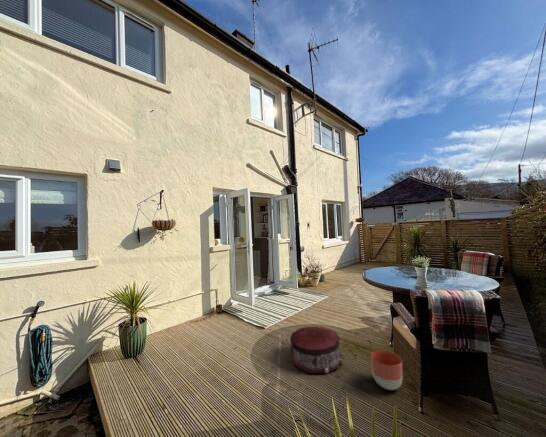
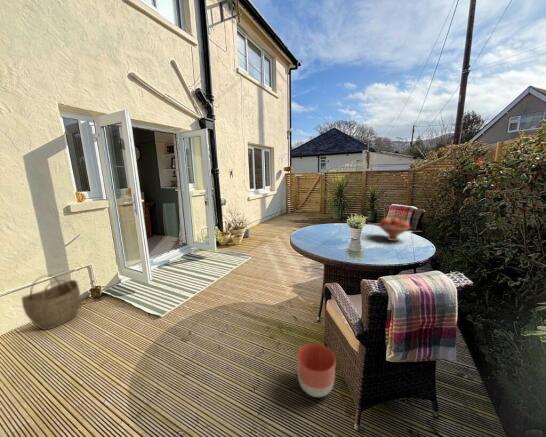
fruit bowl: none [440,259,471,279] -> present [379,218,410,241]
woven basket: none [184,293,213,329] -> present [22,275,80,330]
pouf: present [290,327,342,374] -> none [188,311,260,388]

